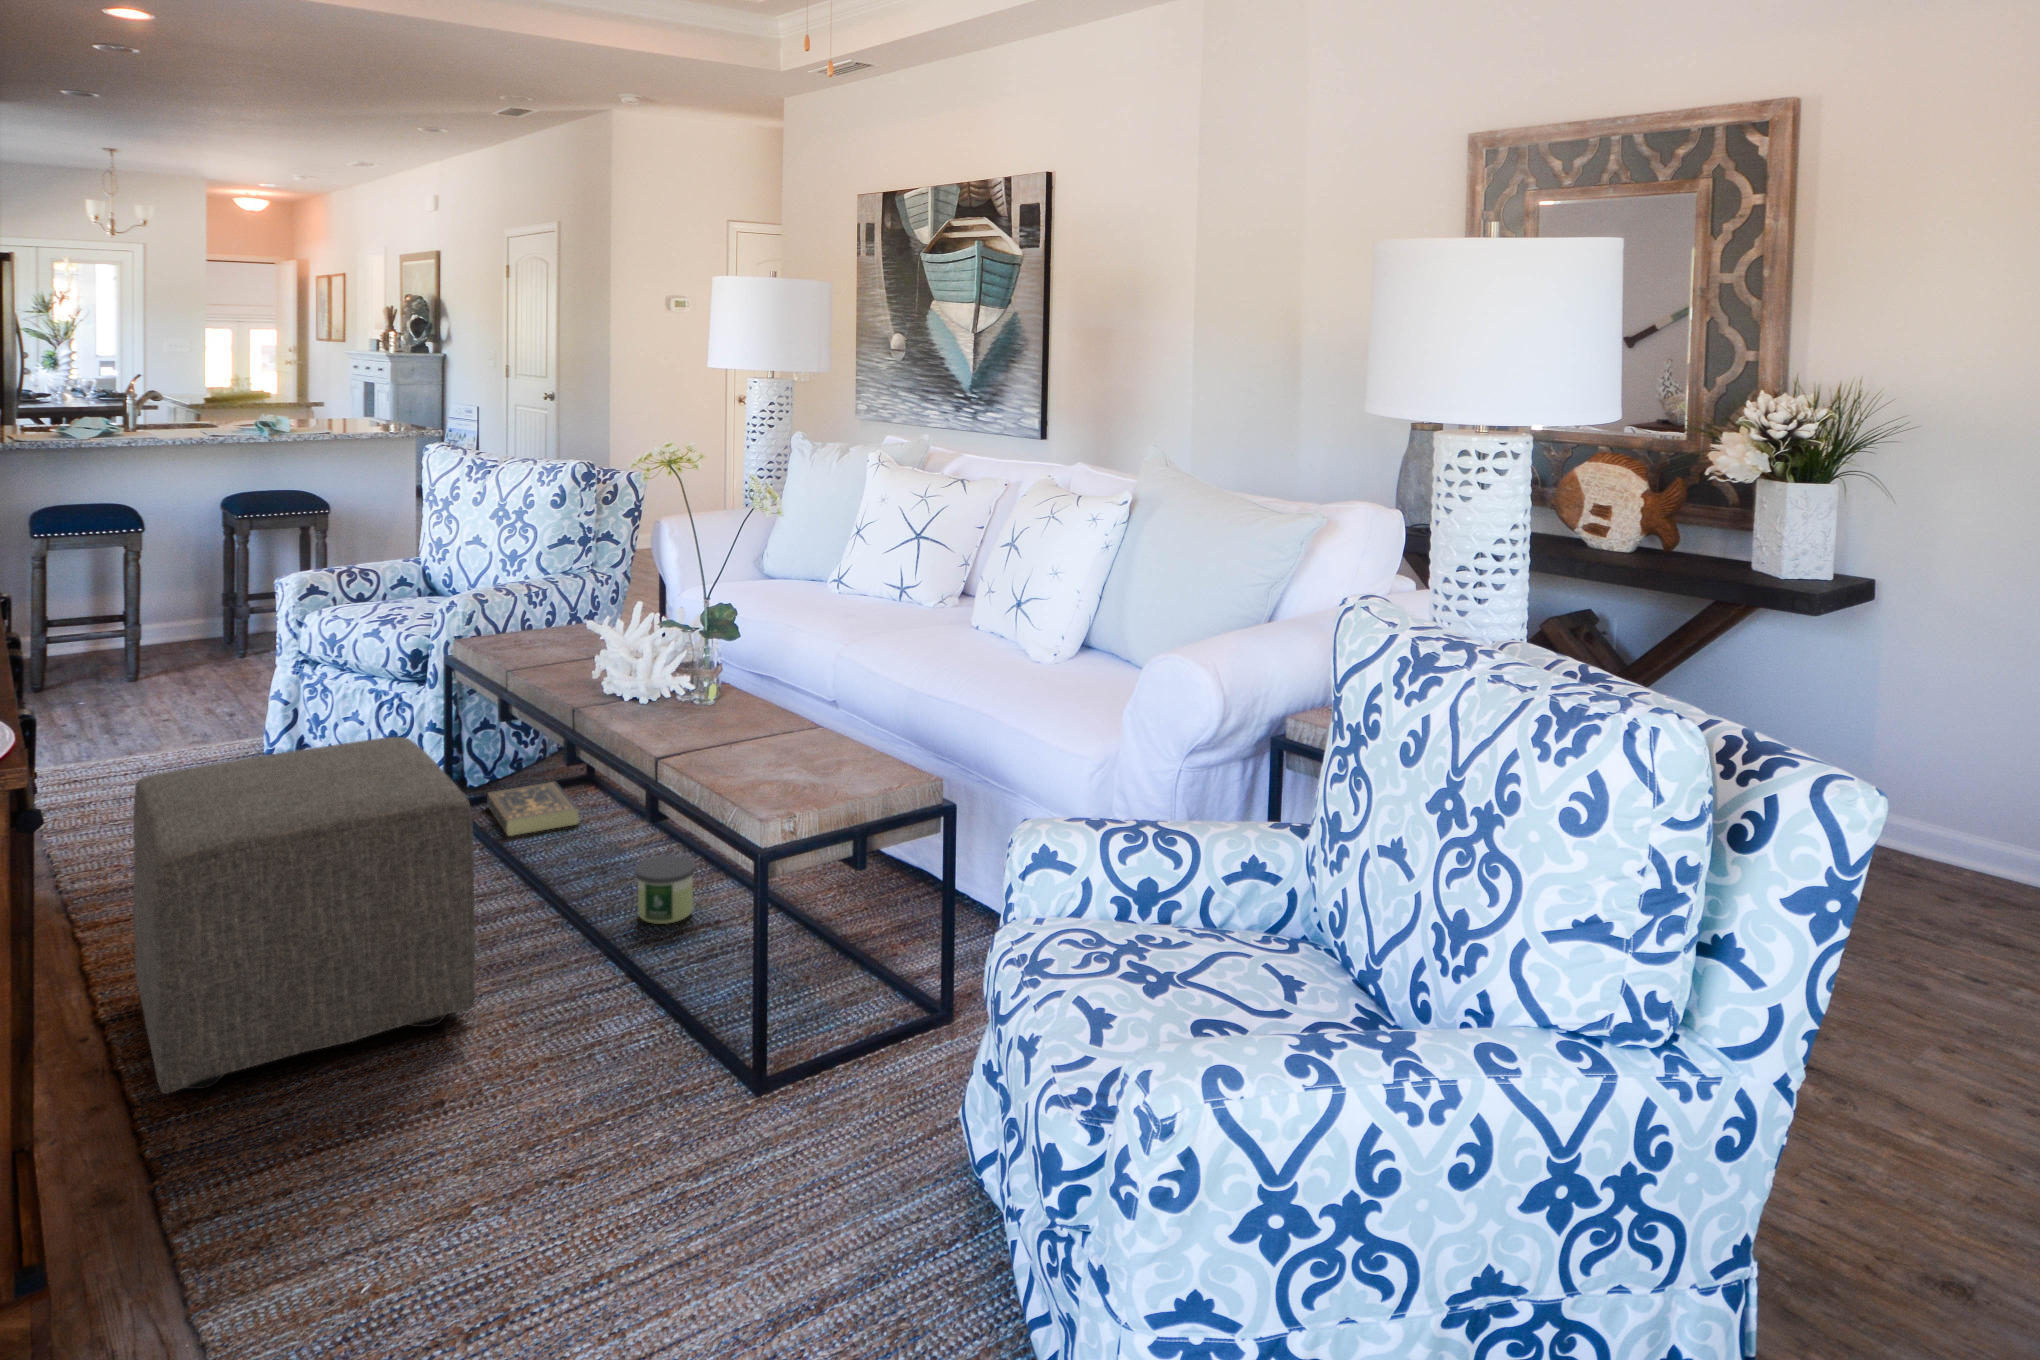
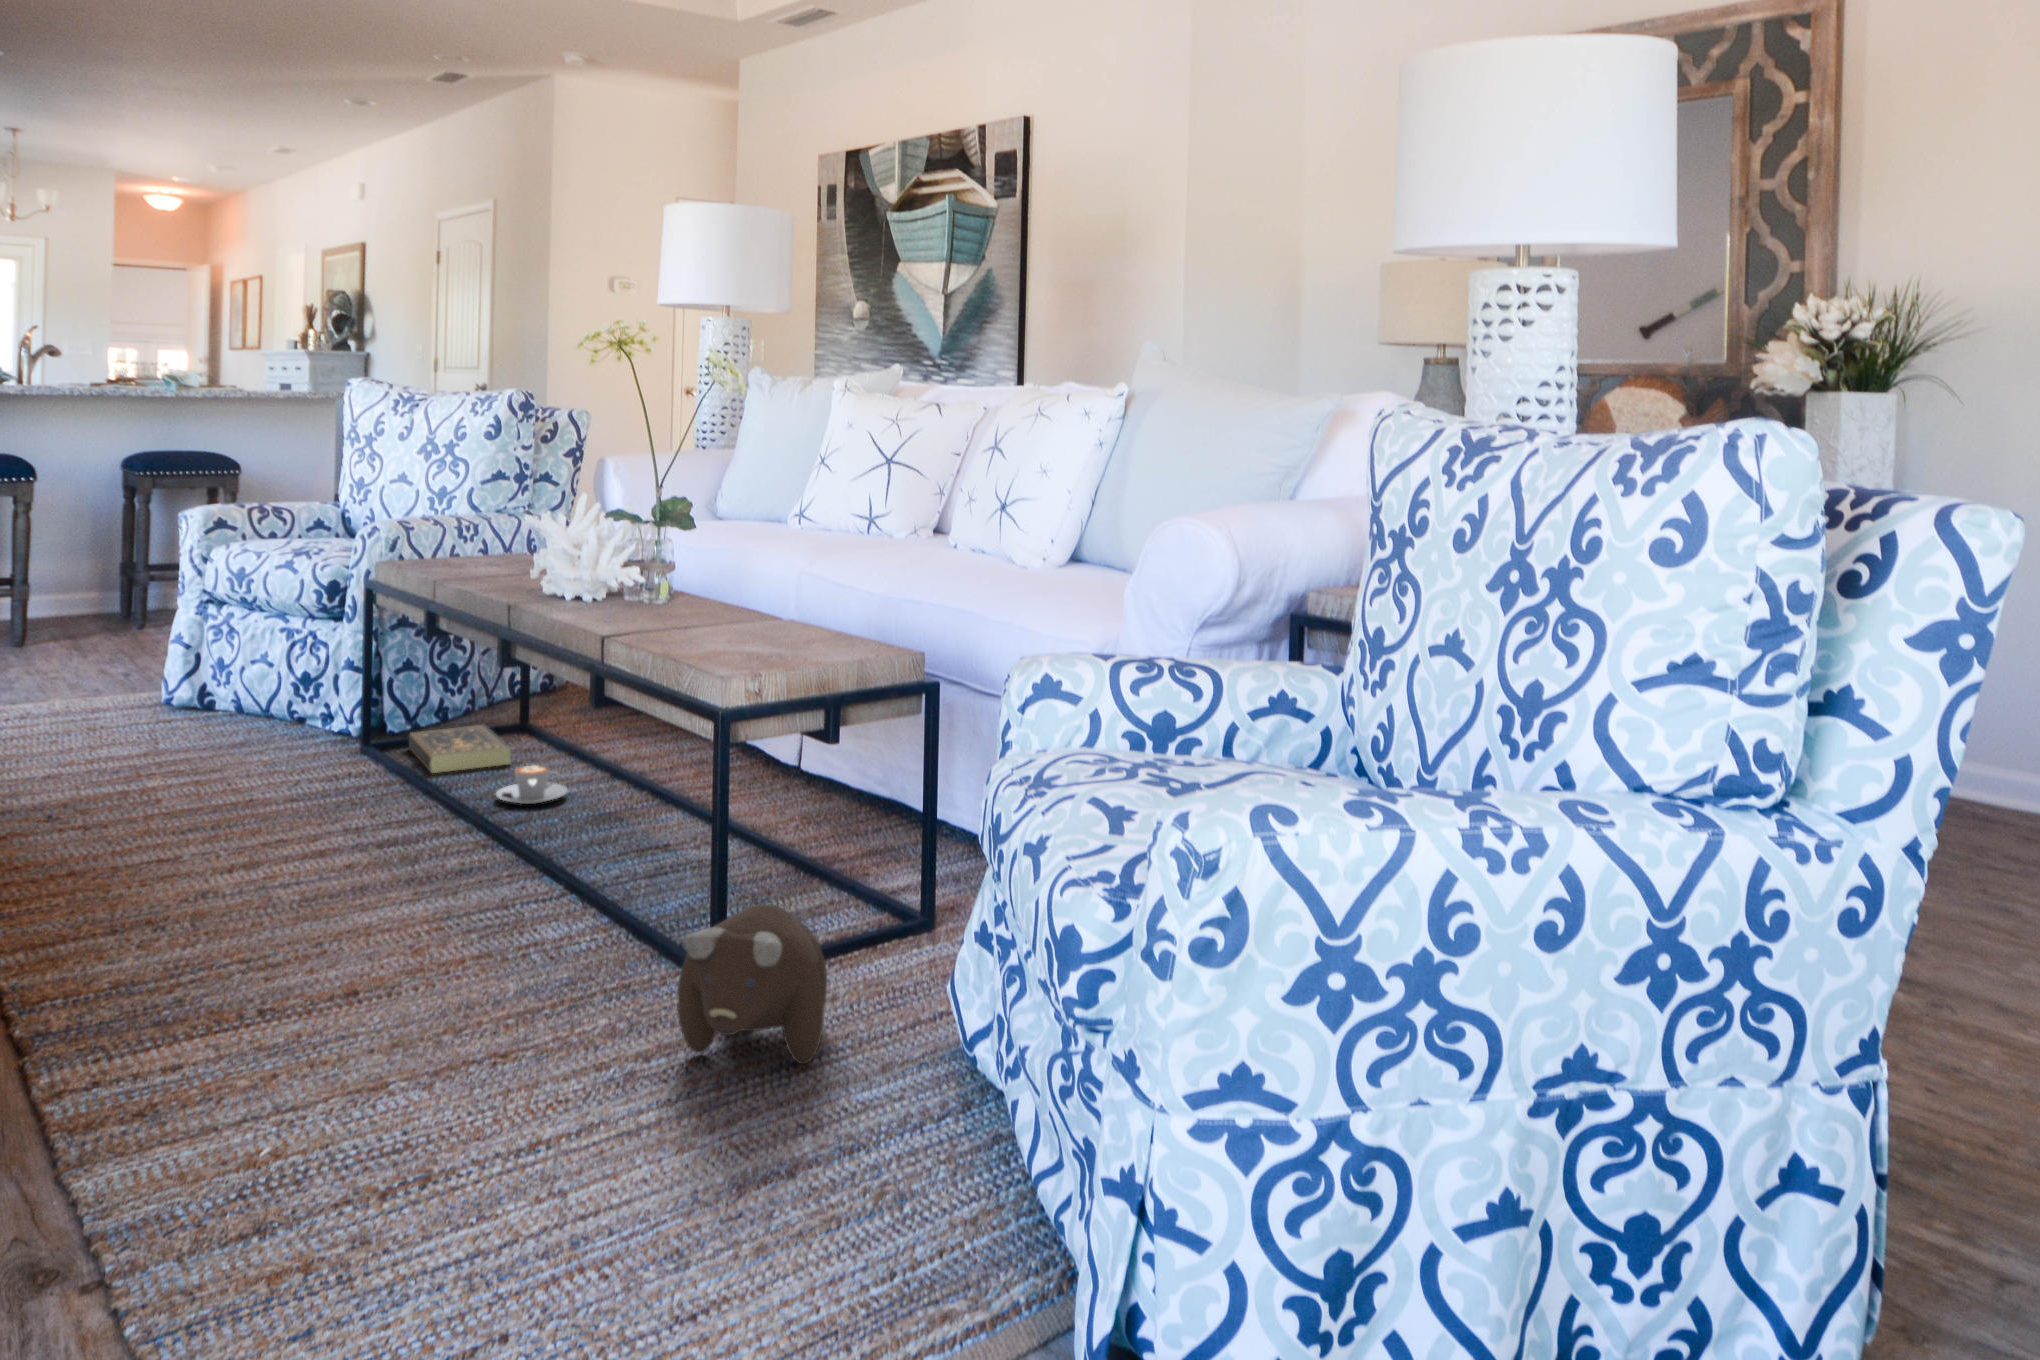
ottoman: present [133,737,476,1094] -> none [11,630,396,981]
coffee cup: none [565,835,630,873] -> present [496,765,568,804]
candle: present [635,855,695,924] -> none [575,776,642,847]
plush toy: none [724,1029,856,1178] -> present [677,903,827,1064]

